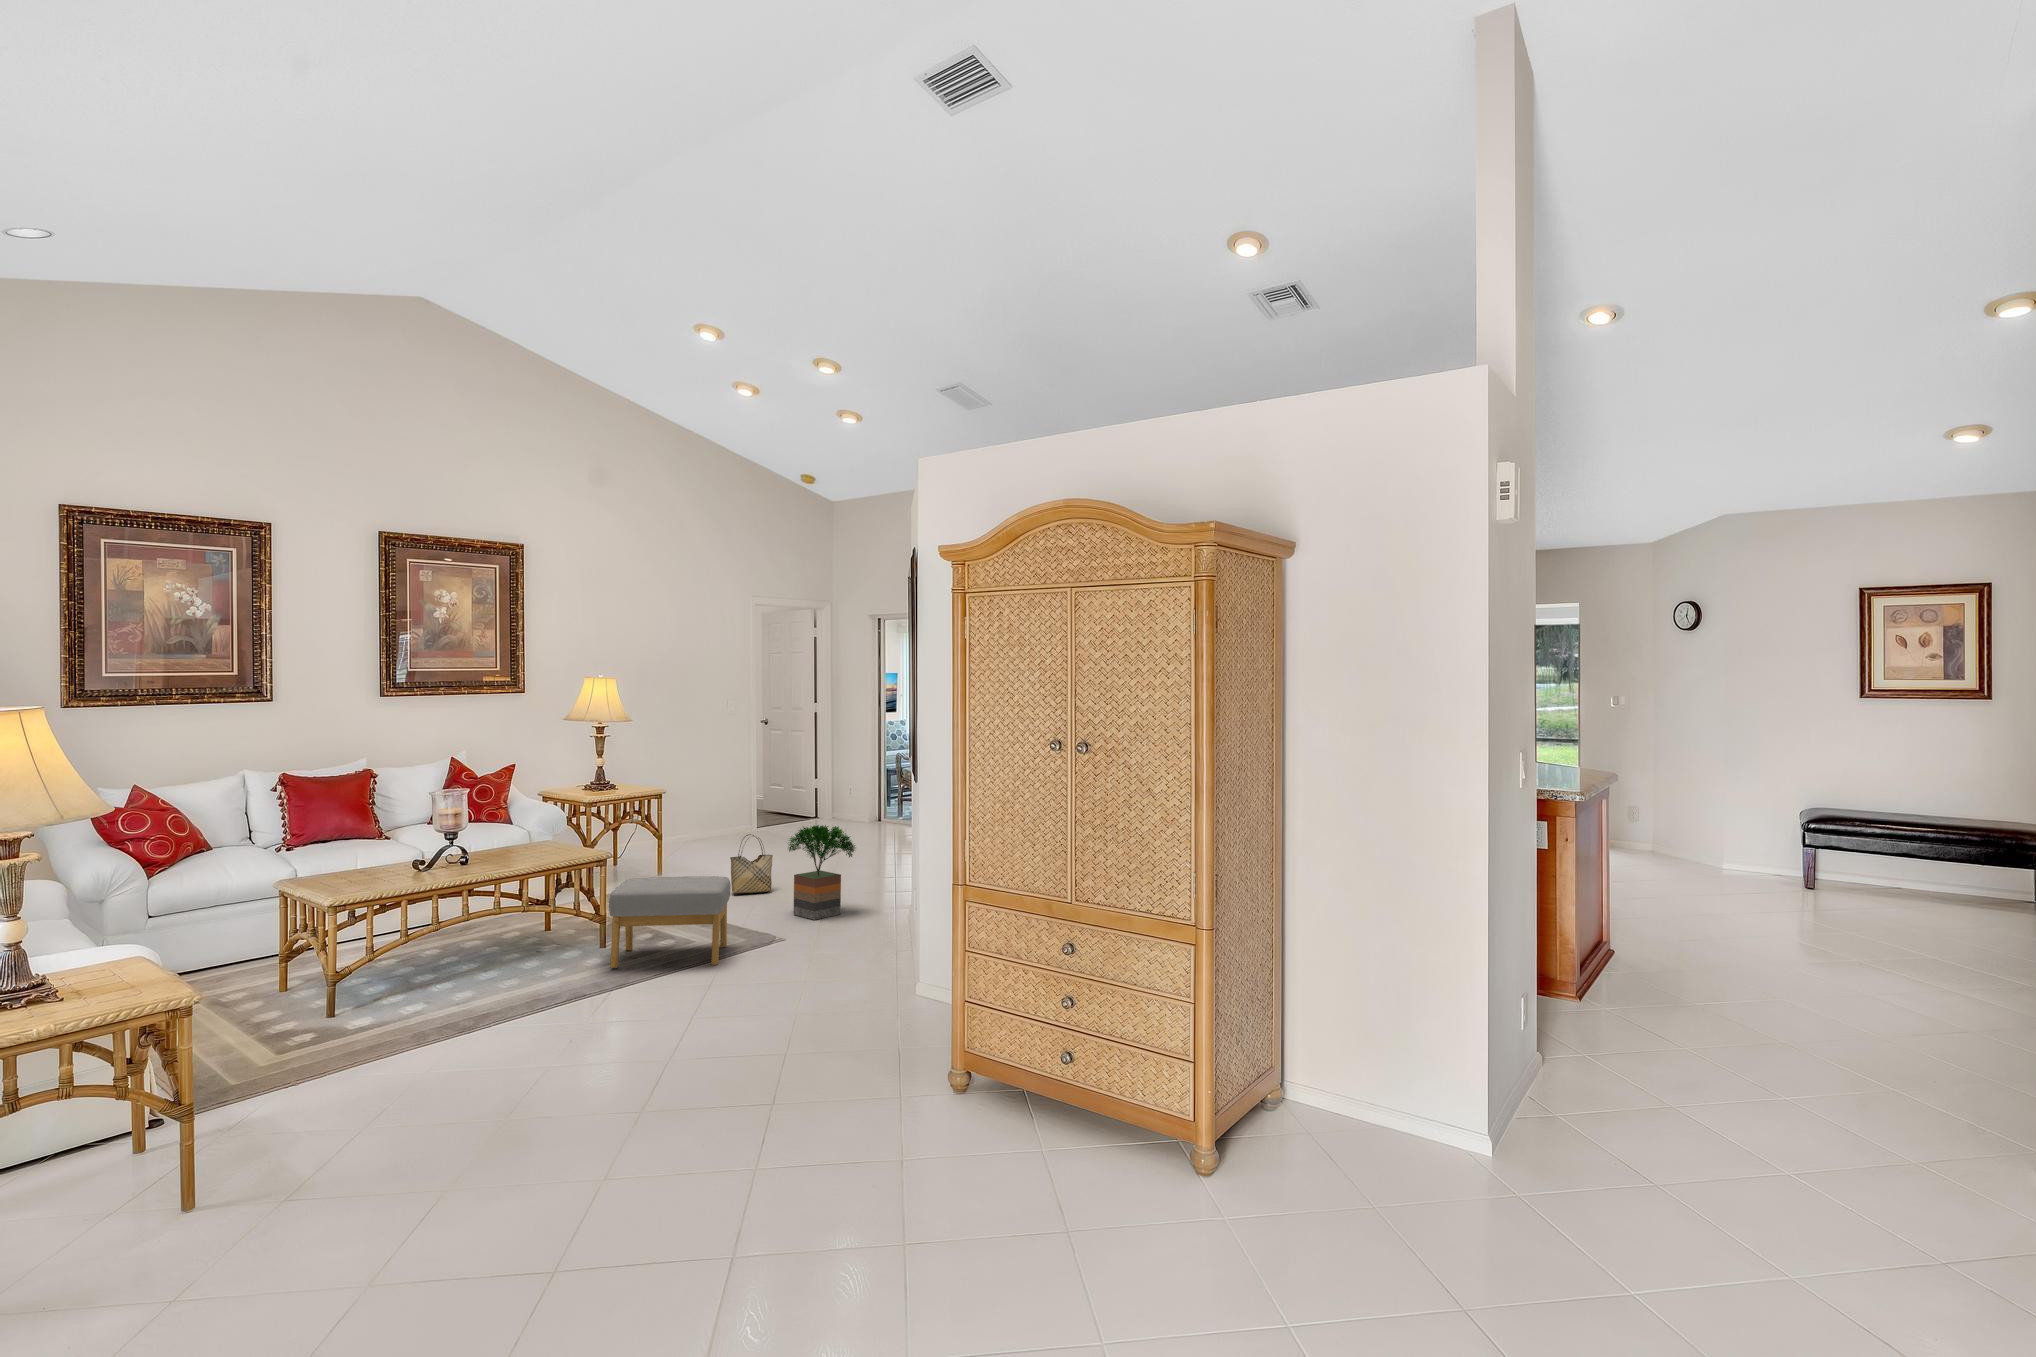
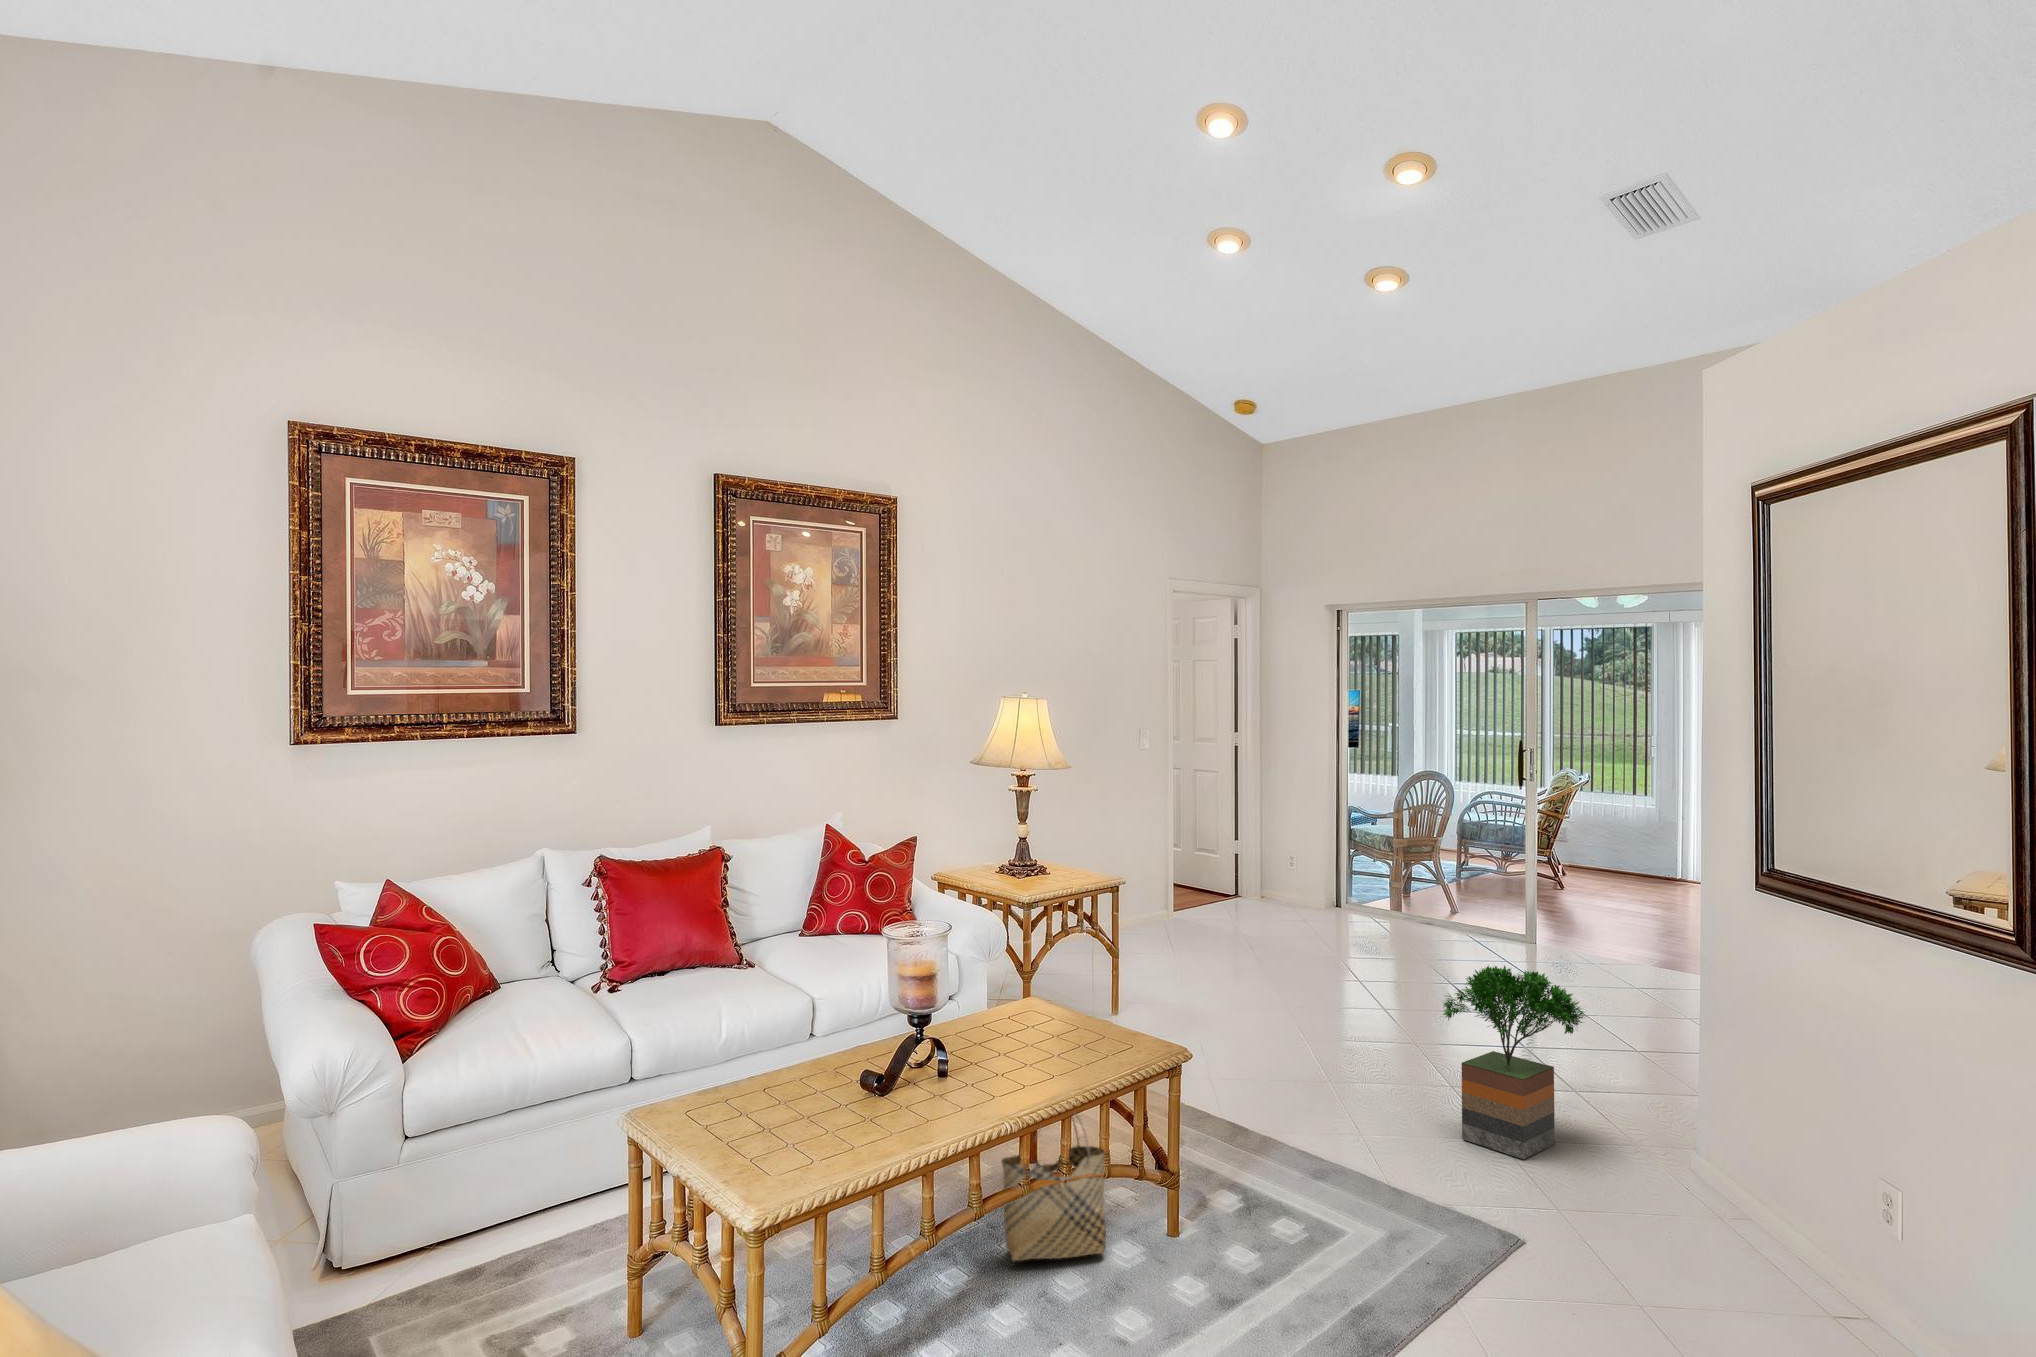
woven basket: present [730,834,773,893] -> present [1001,1112,1106,1261]
footstool: present [609,876,731,968] -> none [1230,1089,1488,1312]

